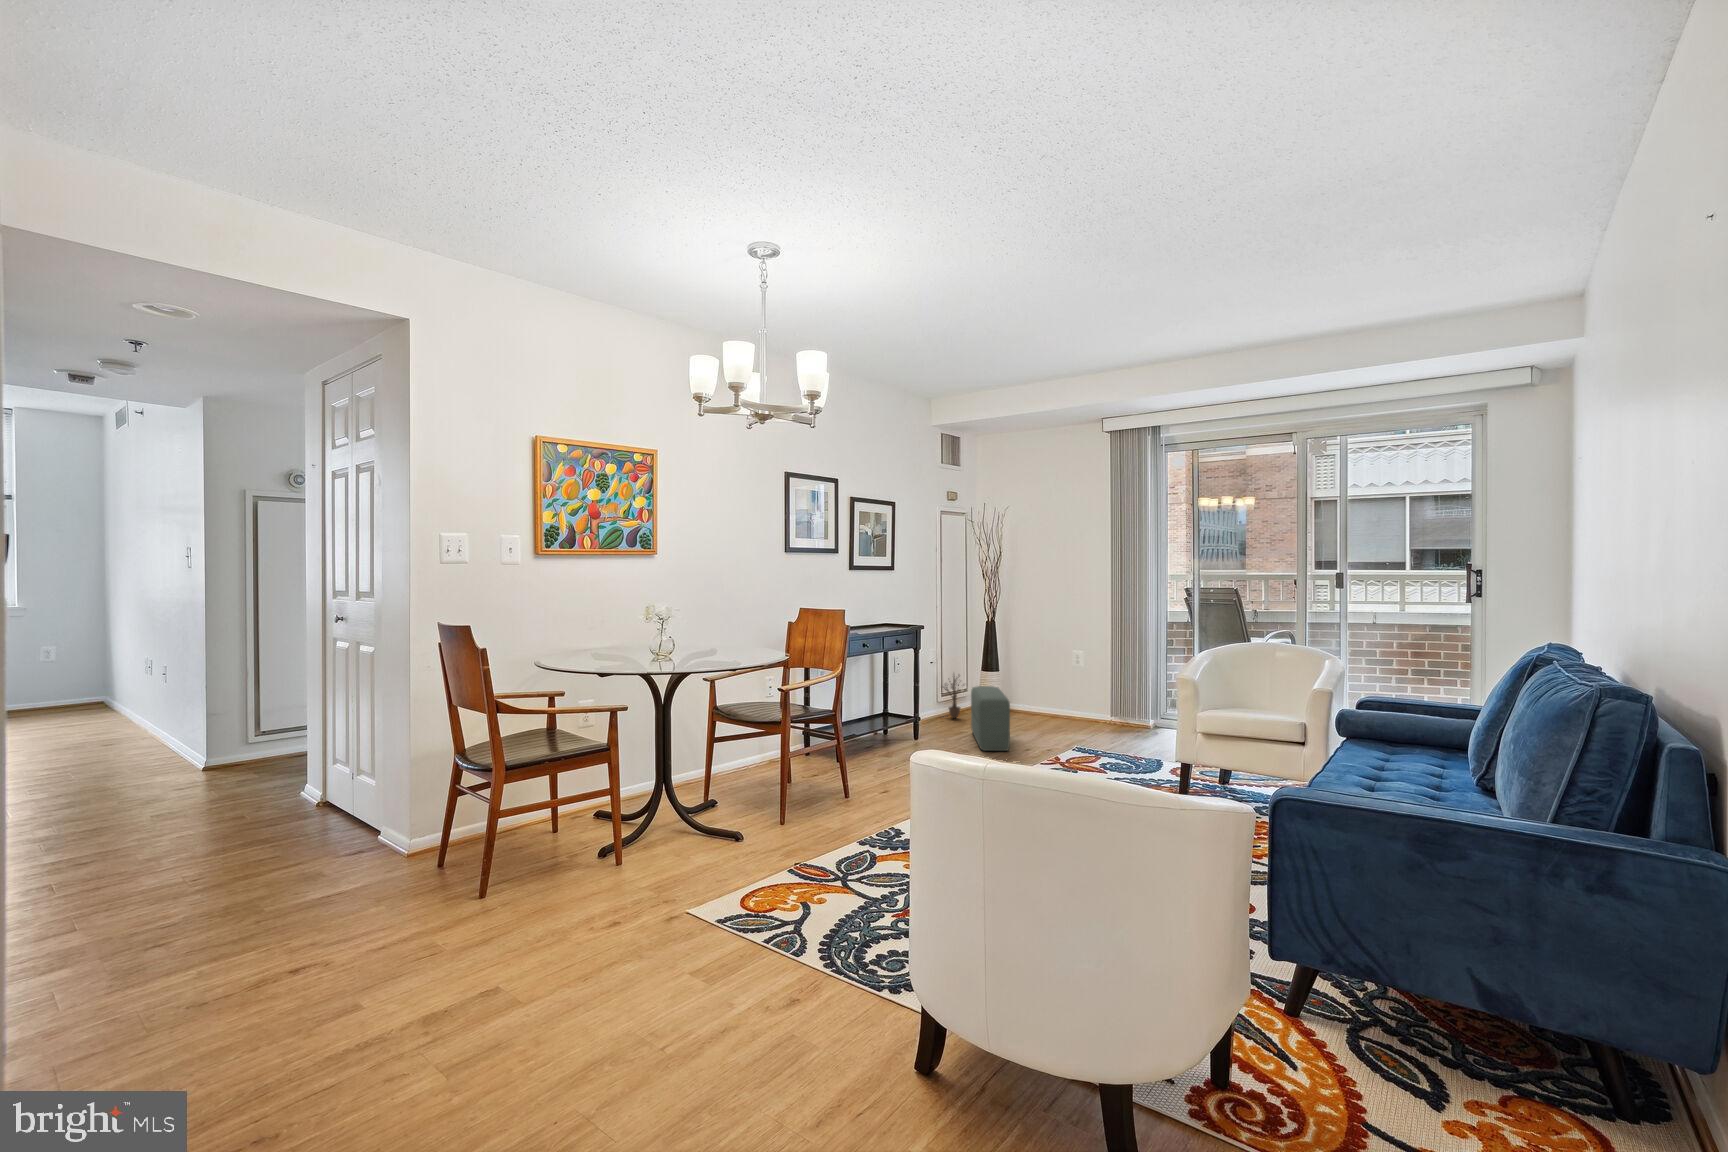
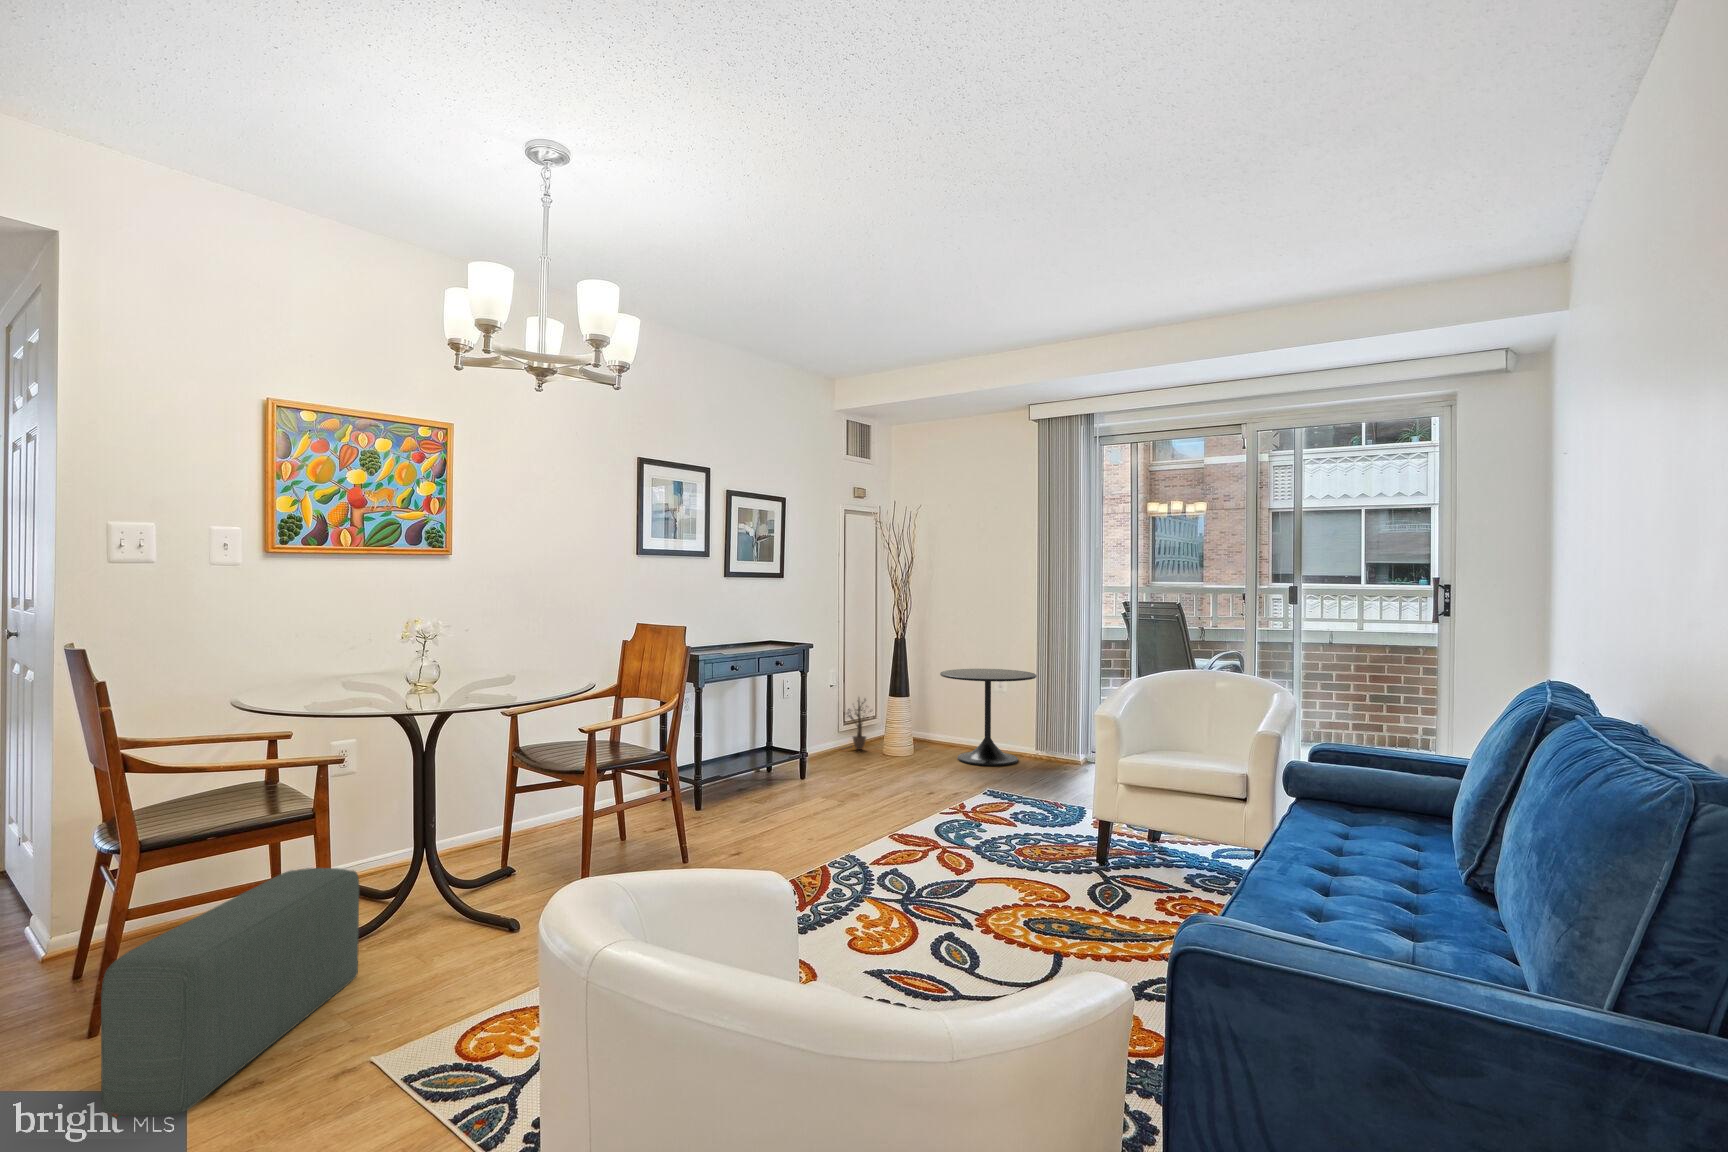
side table: none [1027,648,1113,731] -> present [940,669,1037,766]
pouf: present [971,686,1010,751] -> present [101,868,359,1116]

